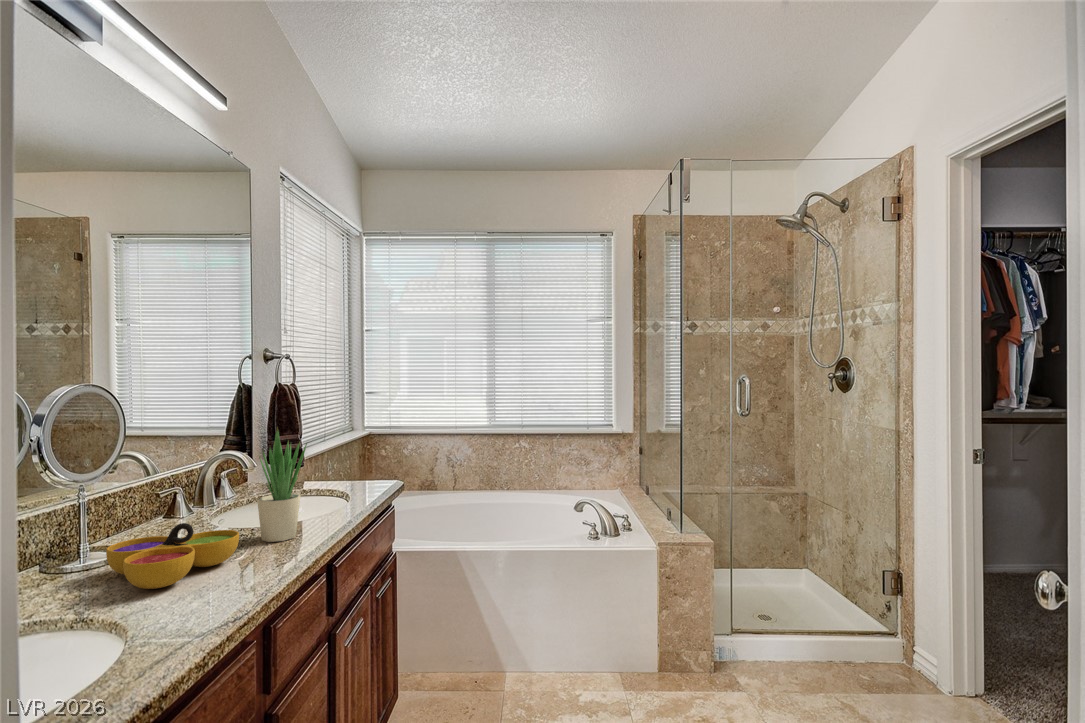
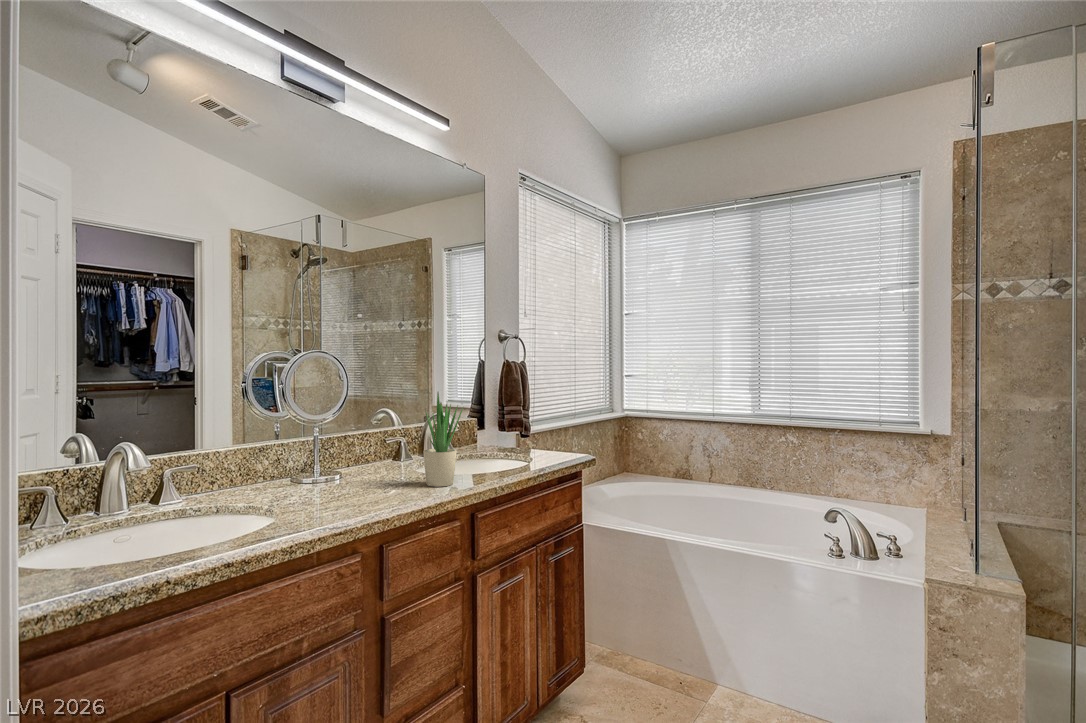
decorative bowl: present [106,523,239,589] -> none [307,458,394,501]

